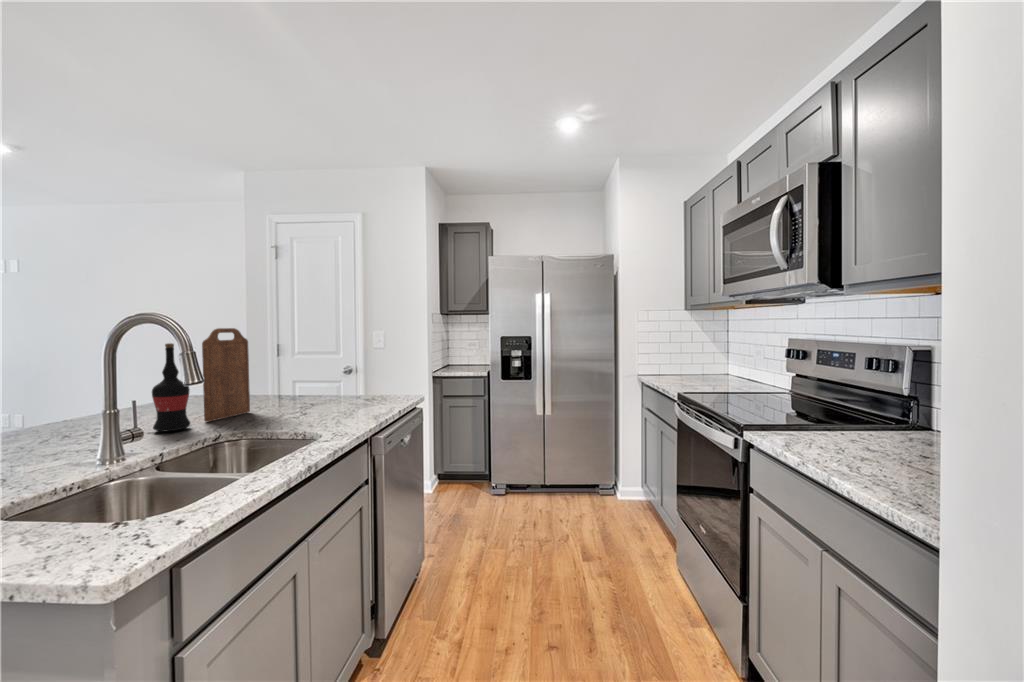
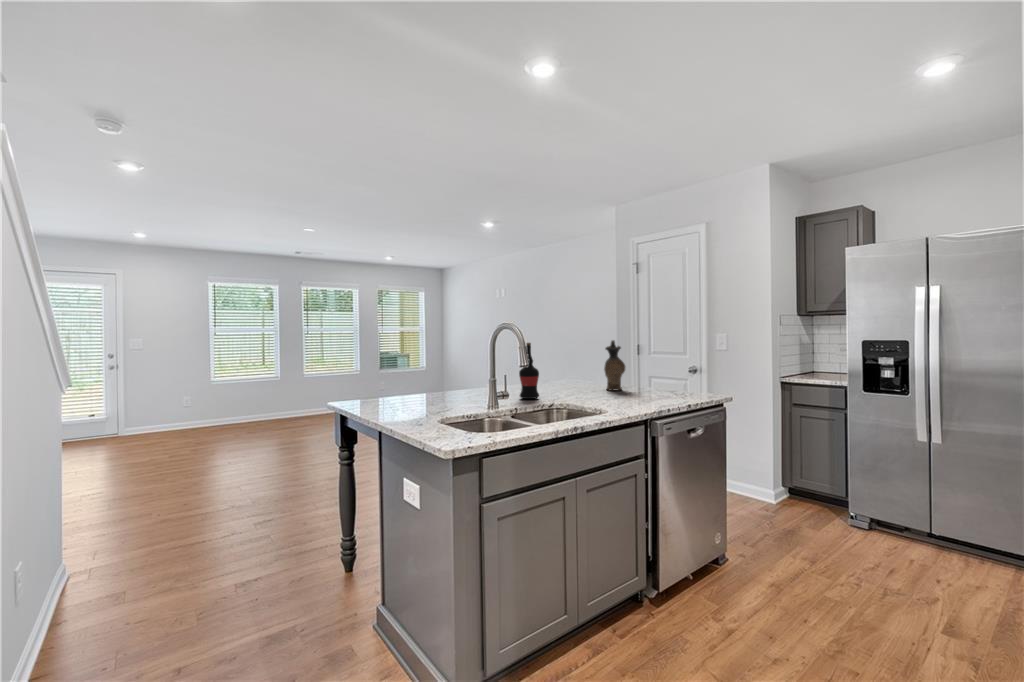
cutting board: present [202,328,250,422] -> none [549,333,581,397]
ceramic pitcher: none [276,338,305,403] -> present [604,340,625,391]

